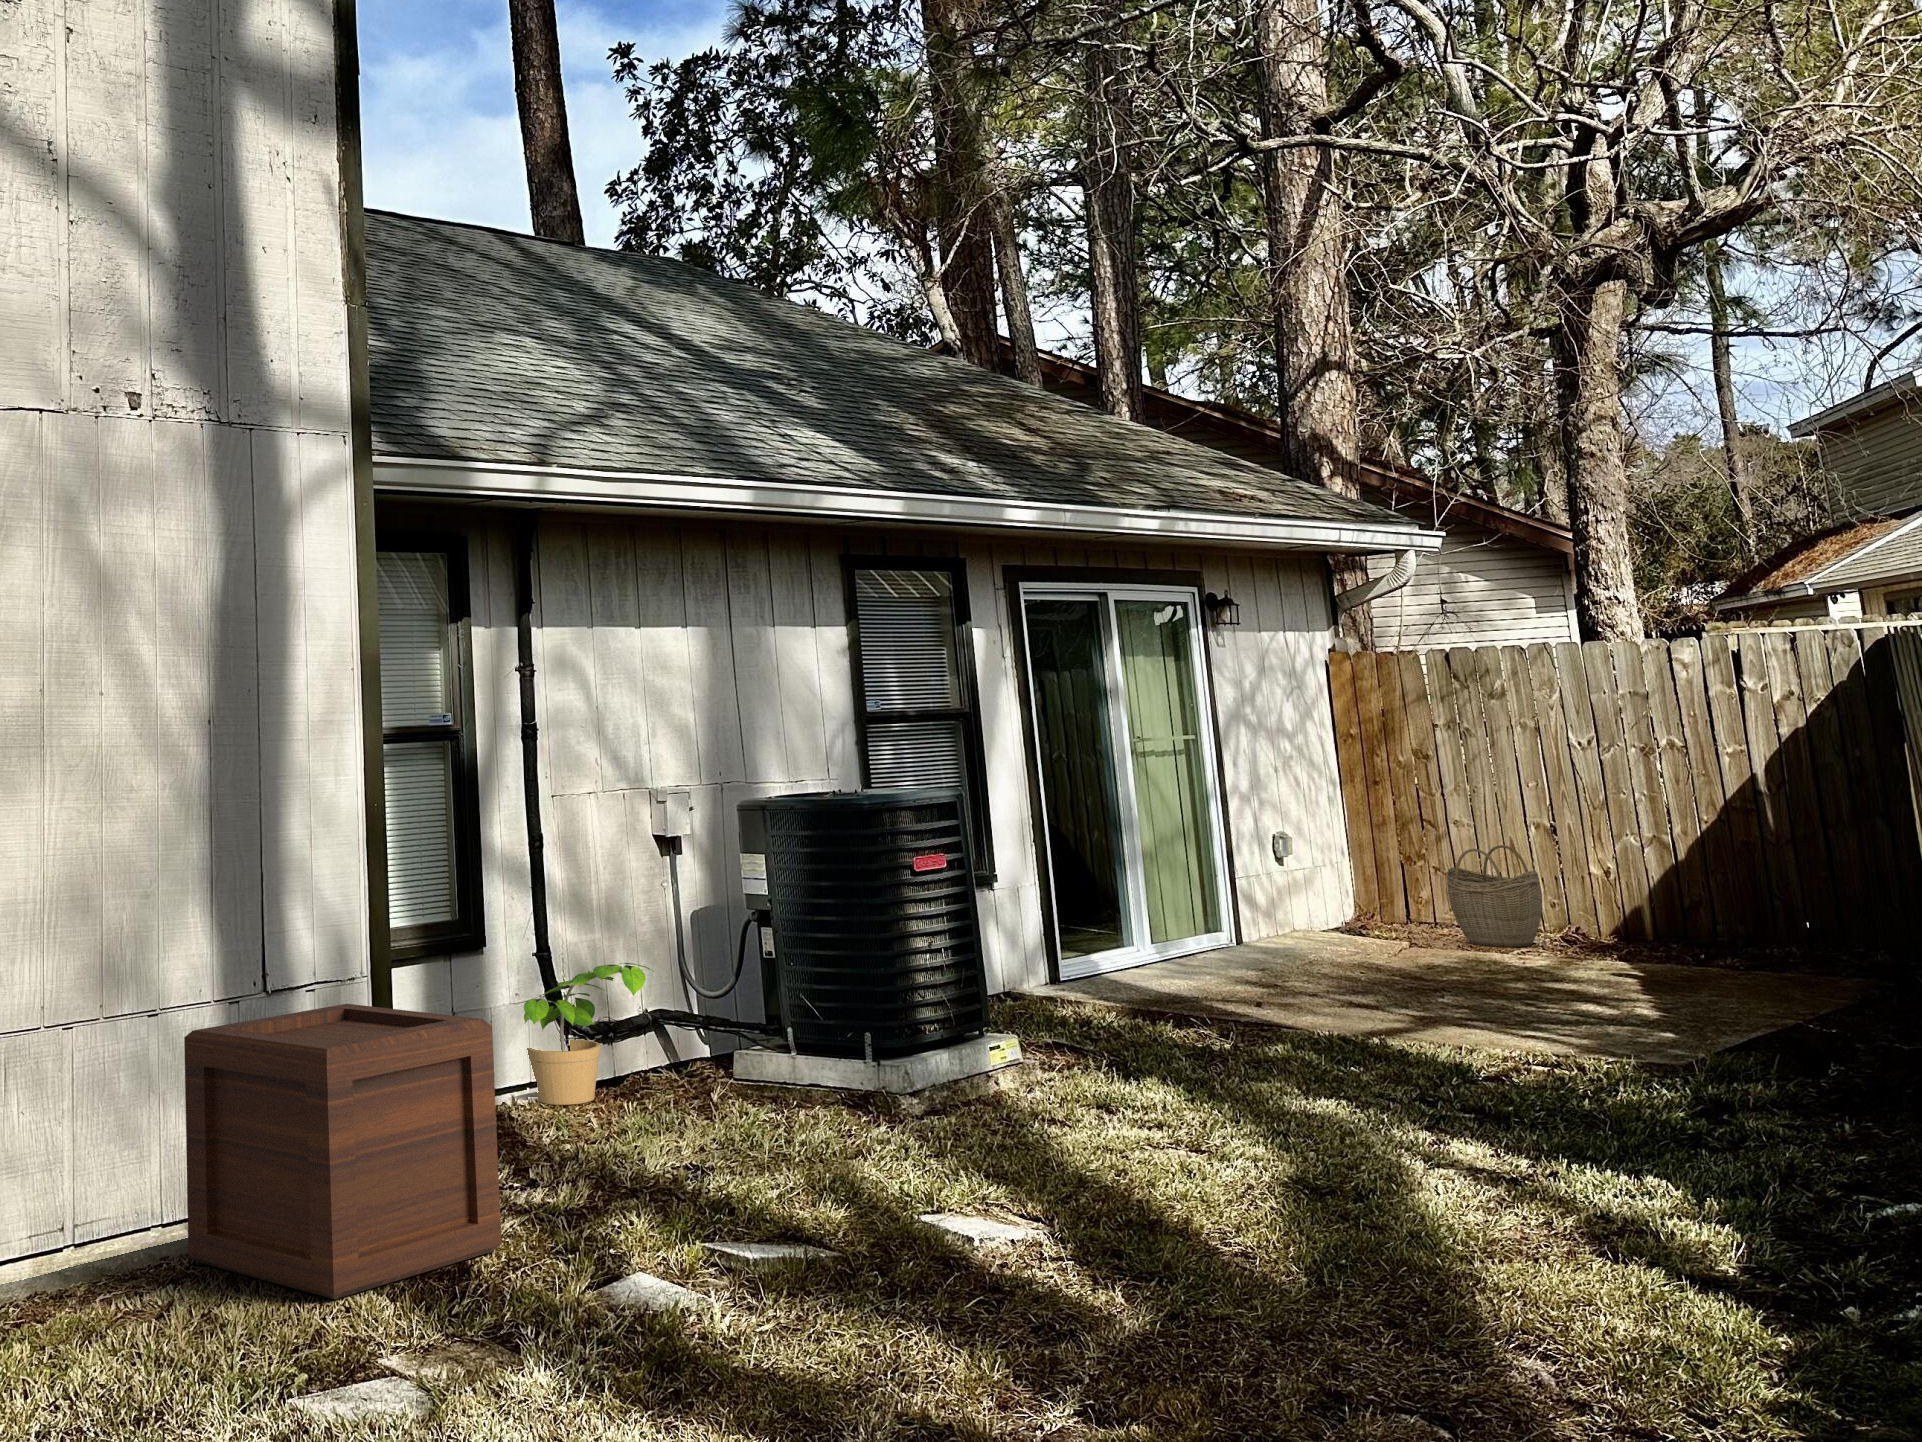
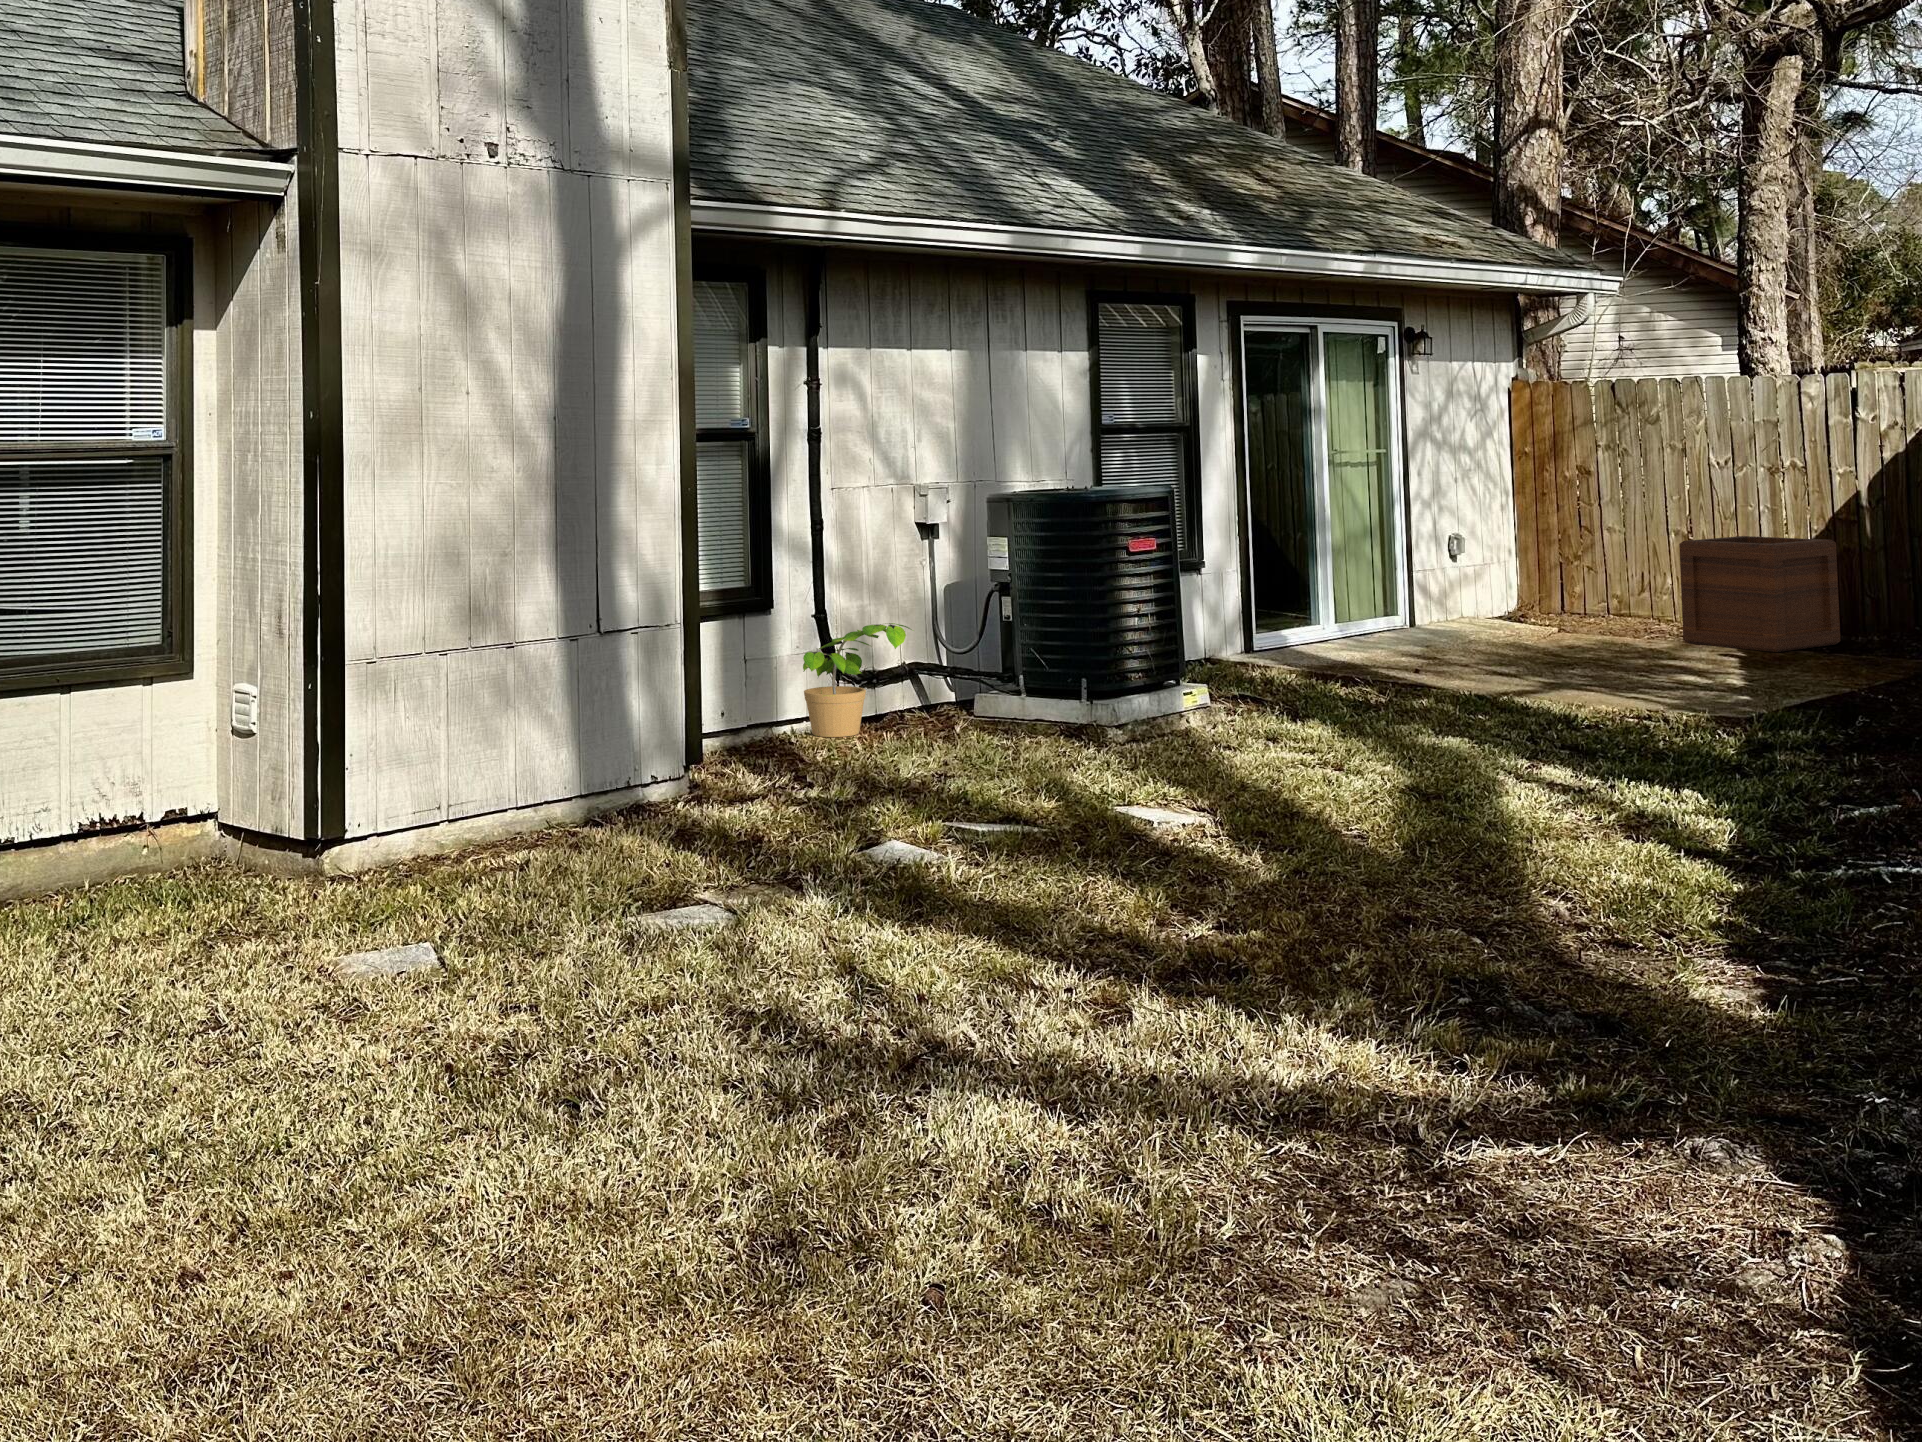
woven basket: present [1447,845,1543,947] -> none [1588,546,1665,631]
wooden crate: present [184,1004,502,1299] -> present [1679,536,1840,652]

